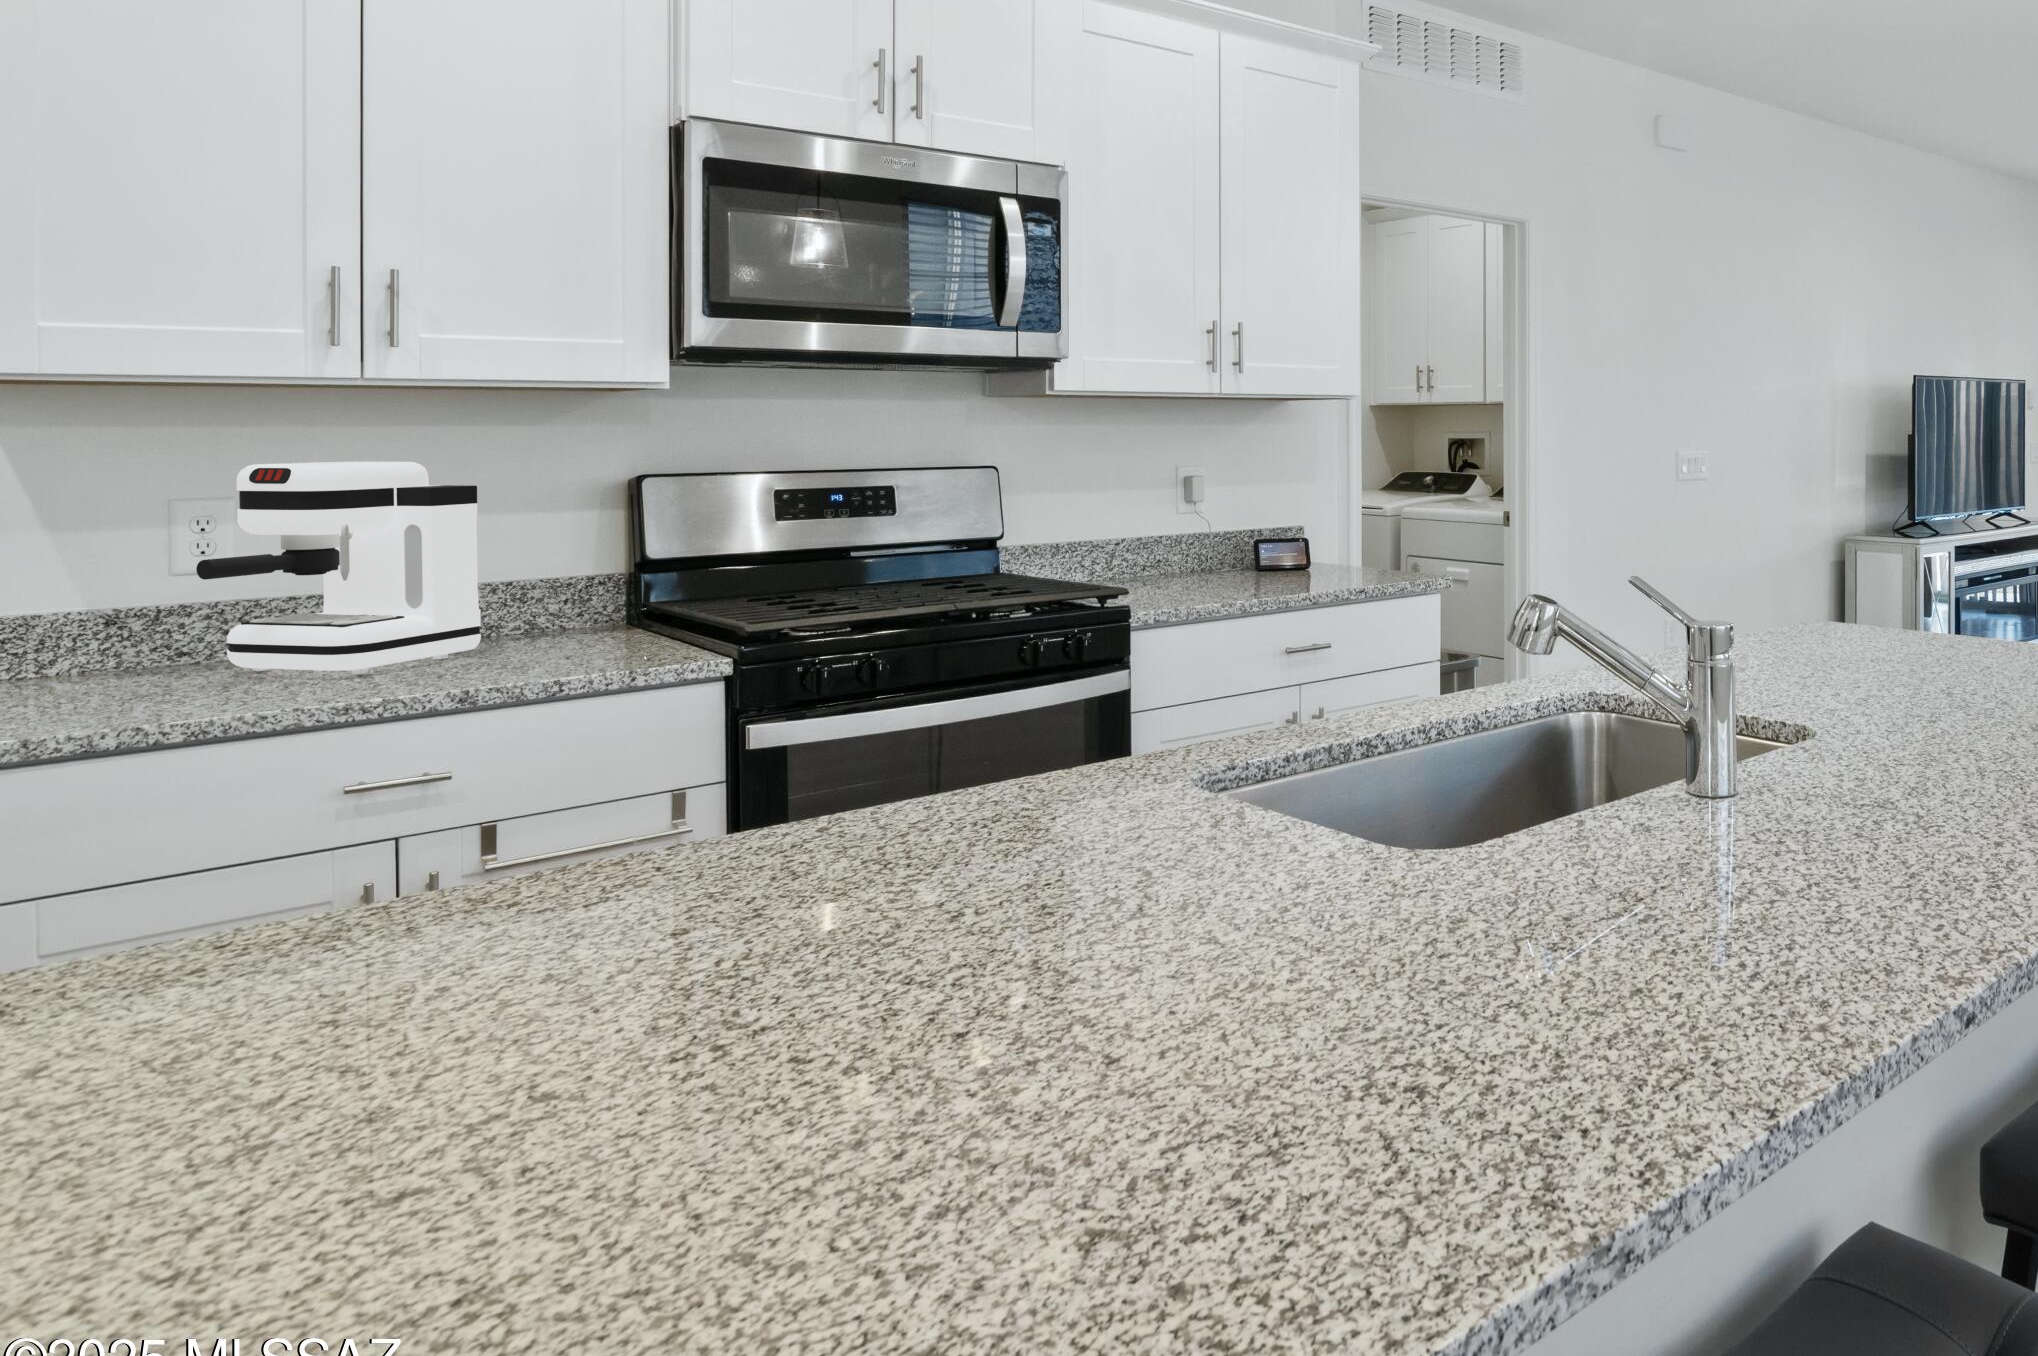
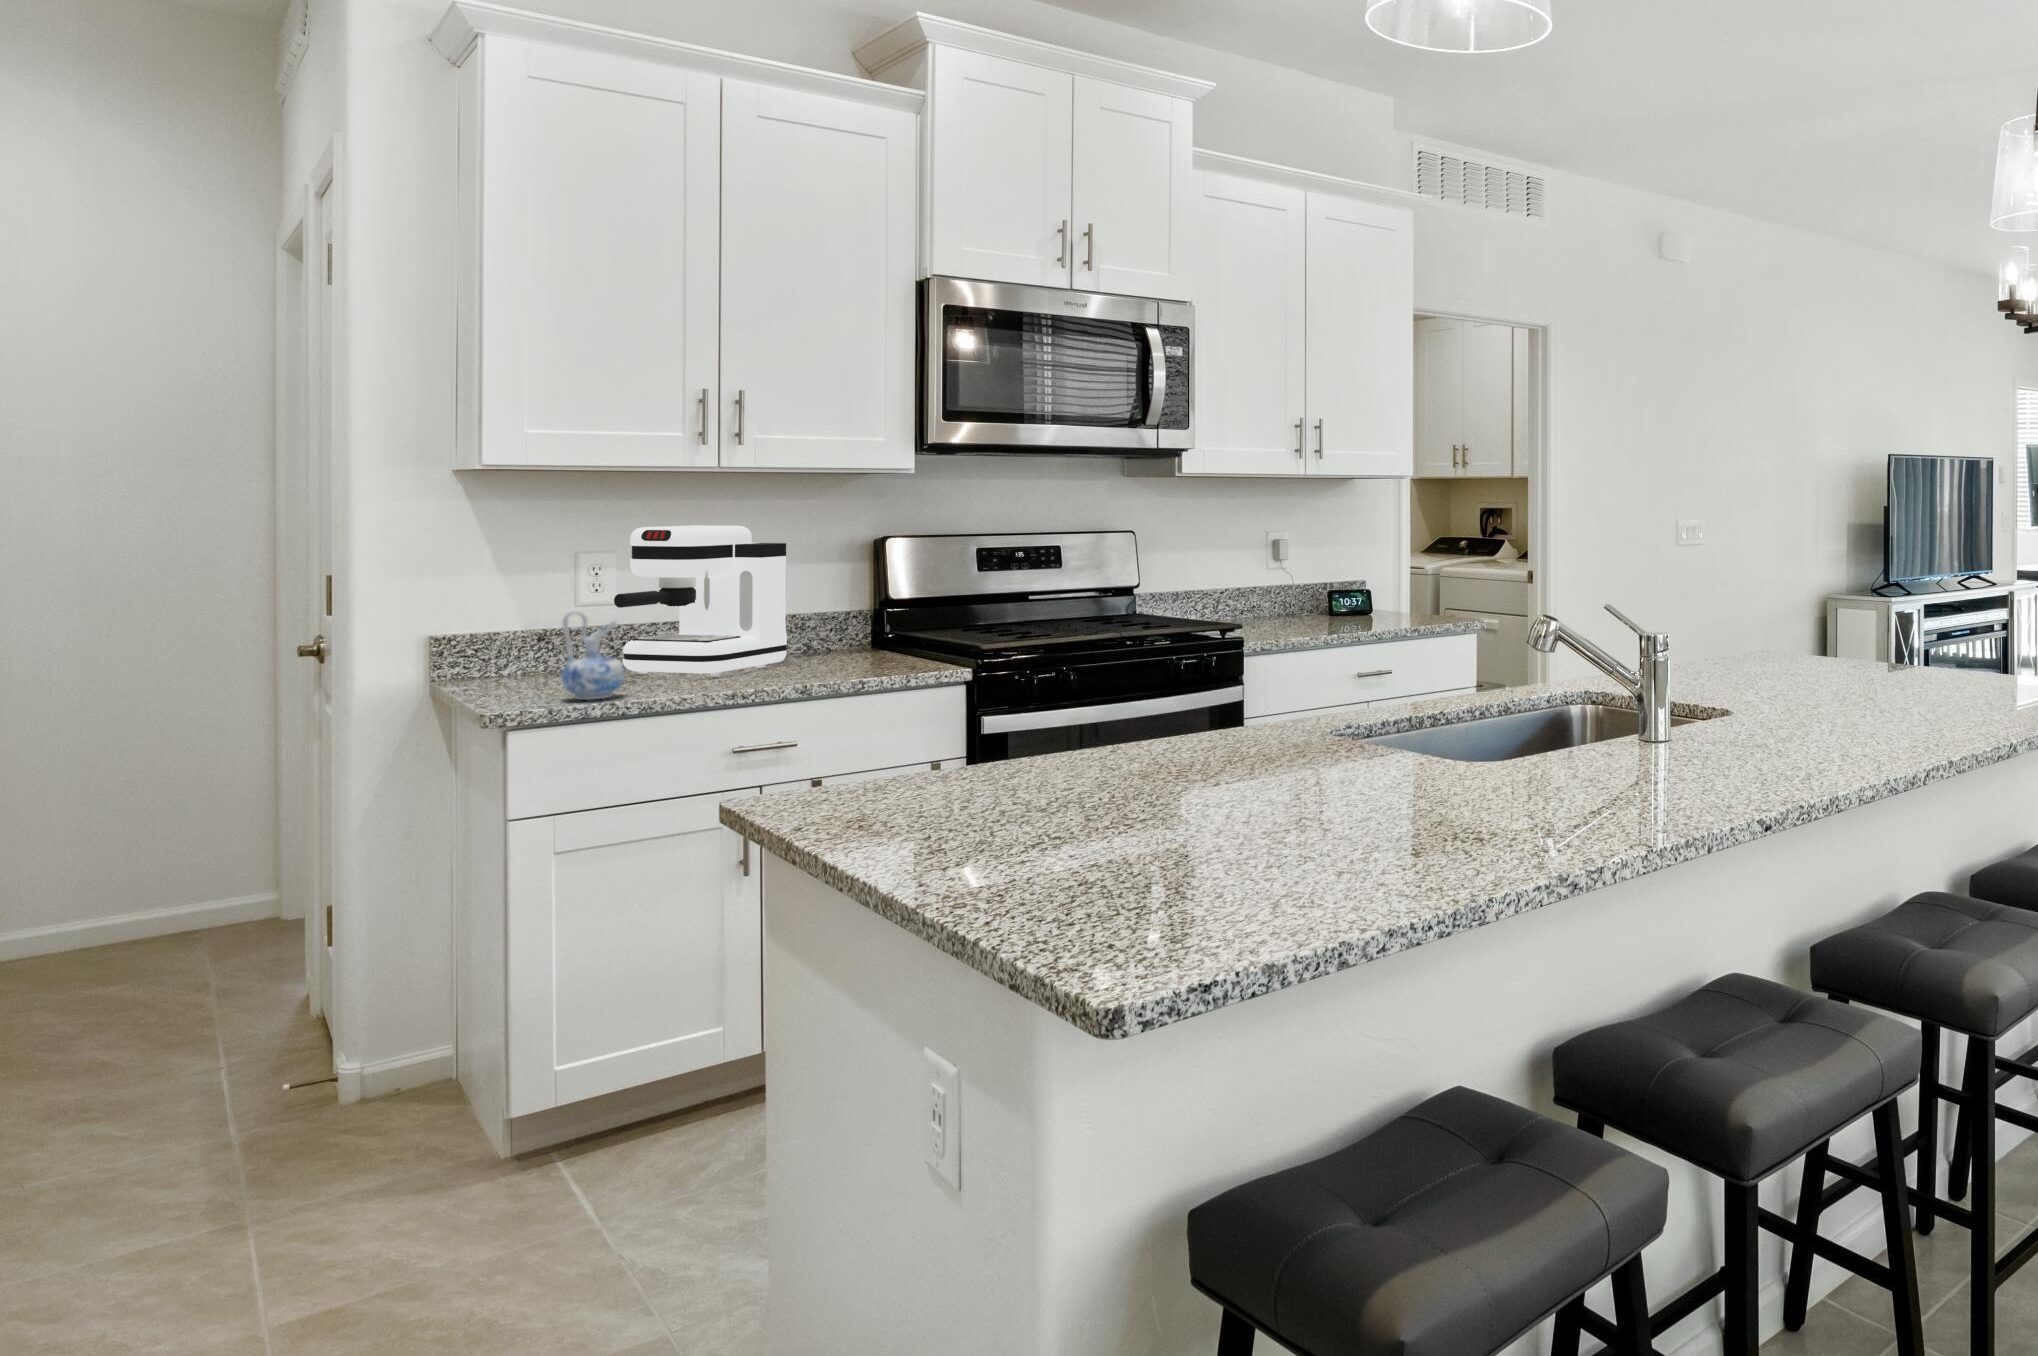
ceramic pitcher: none [79,586,188,718] -> present [562,610,625,700]

